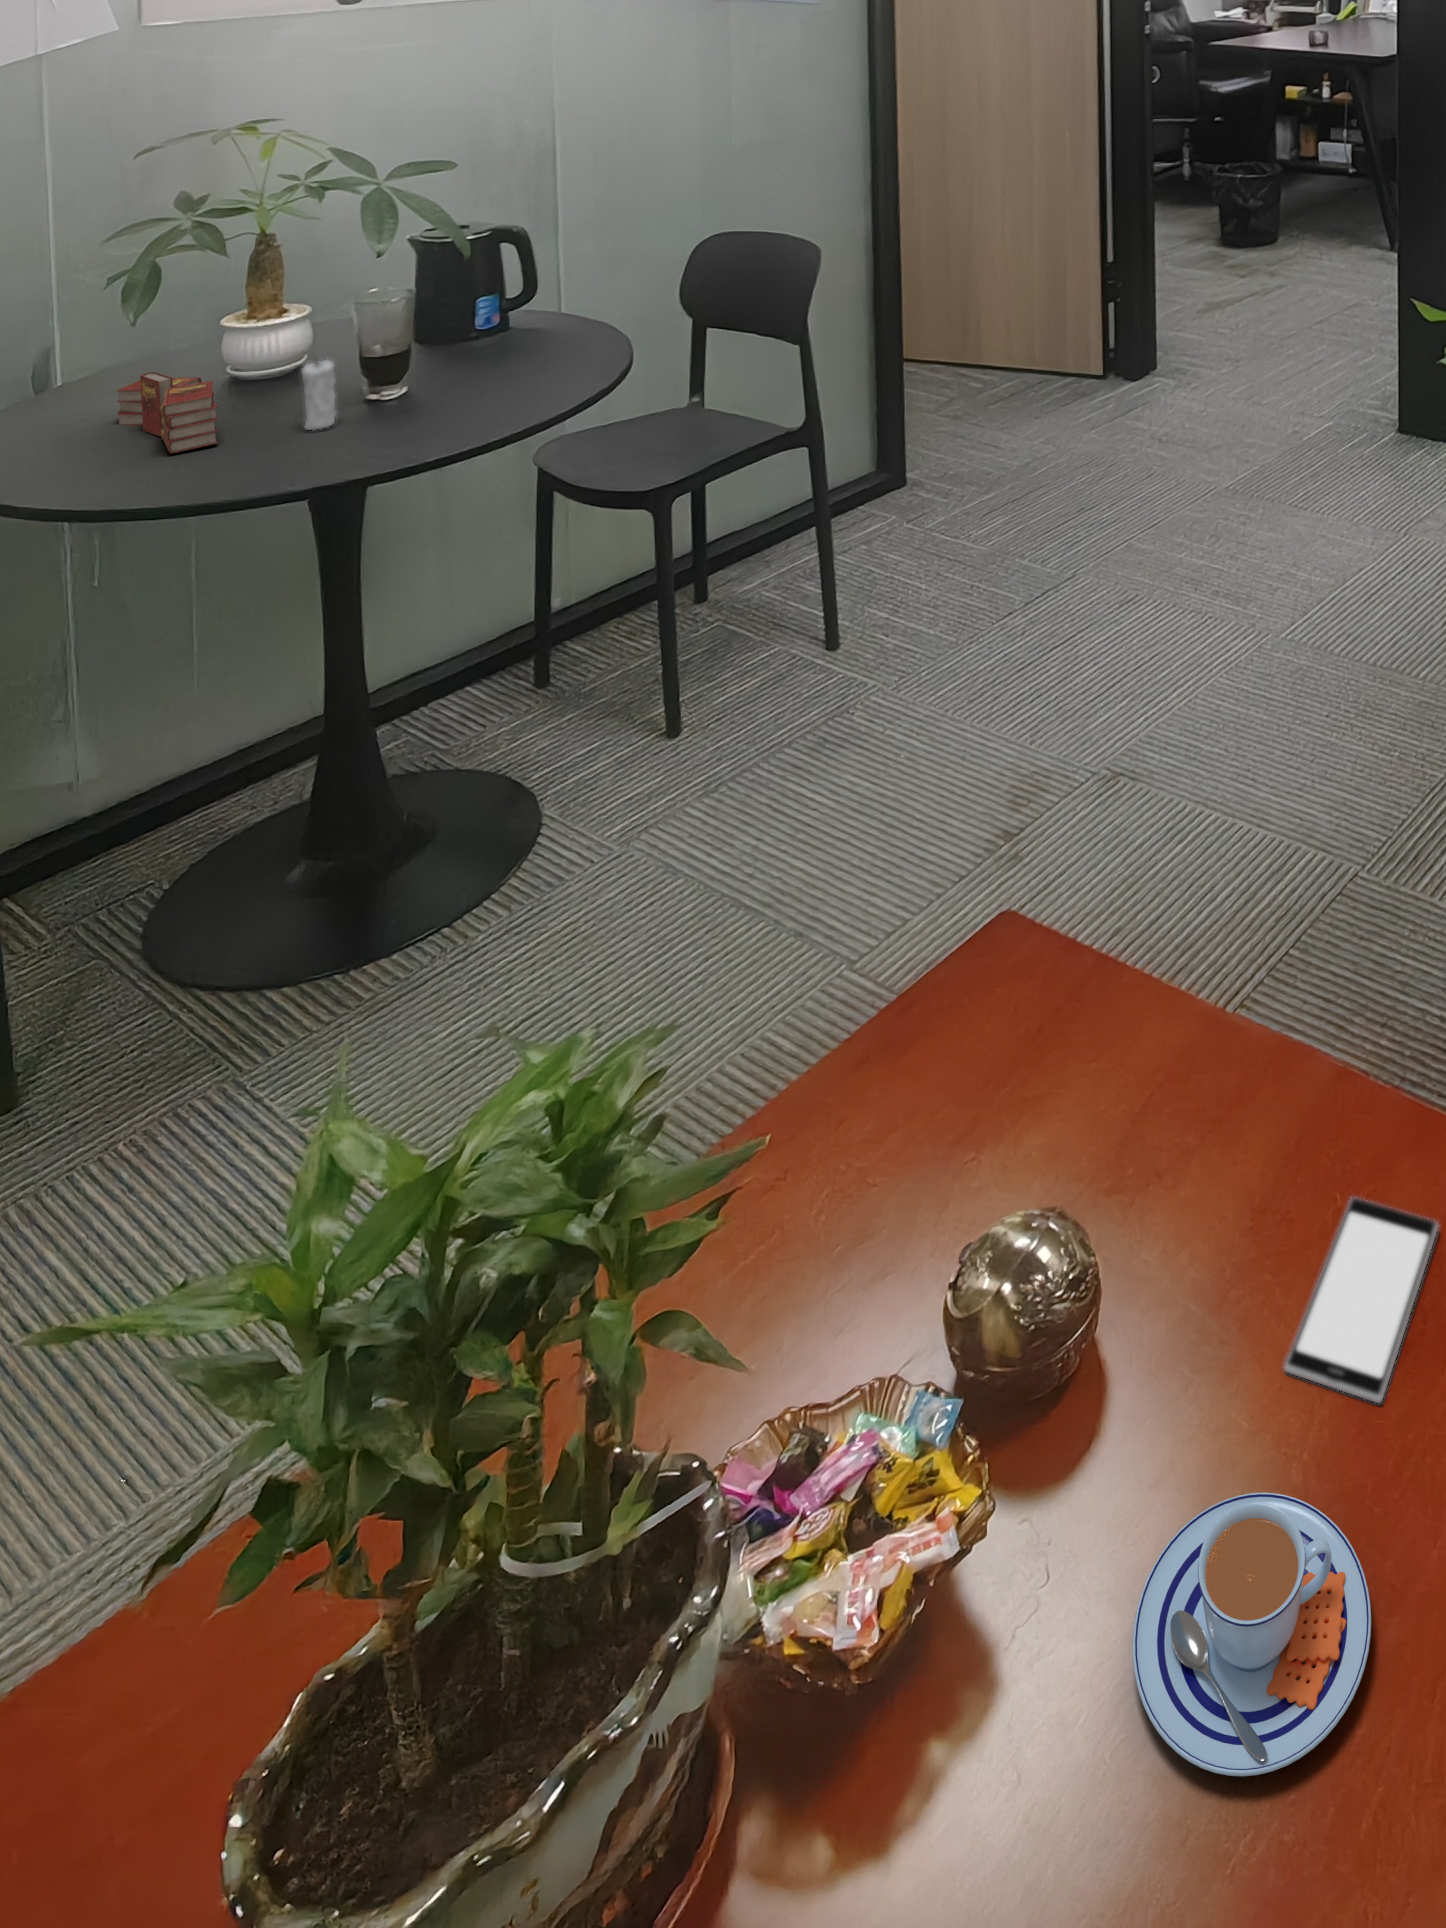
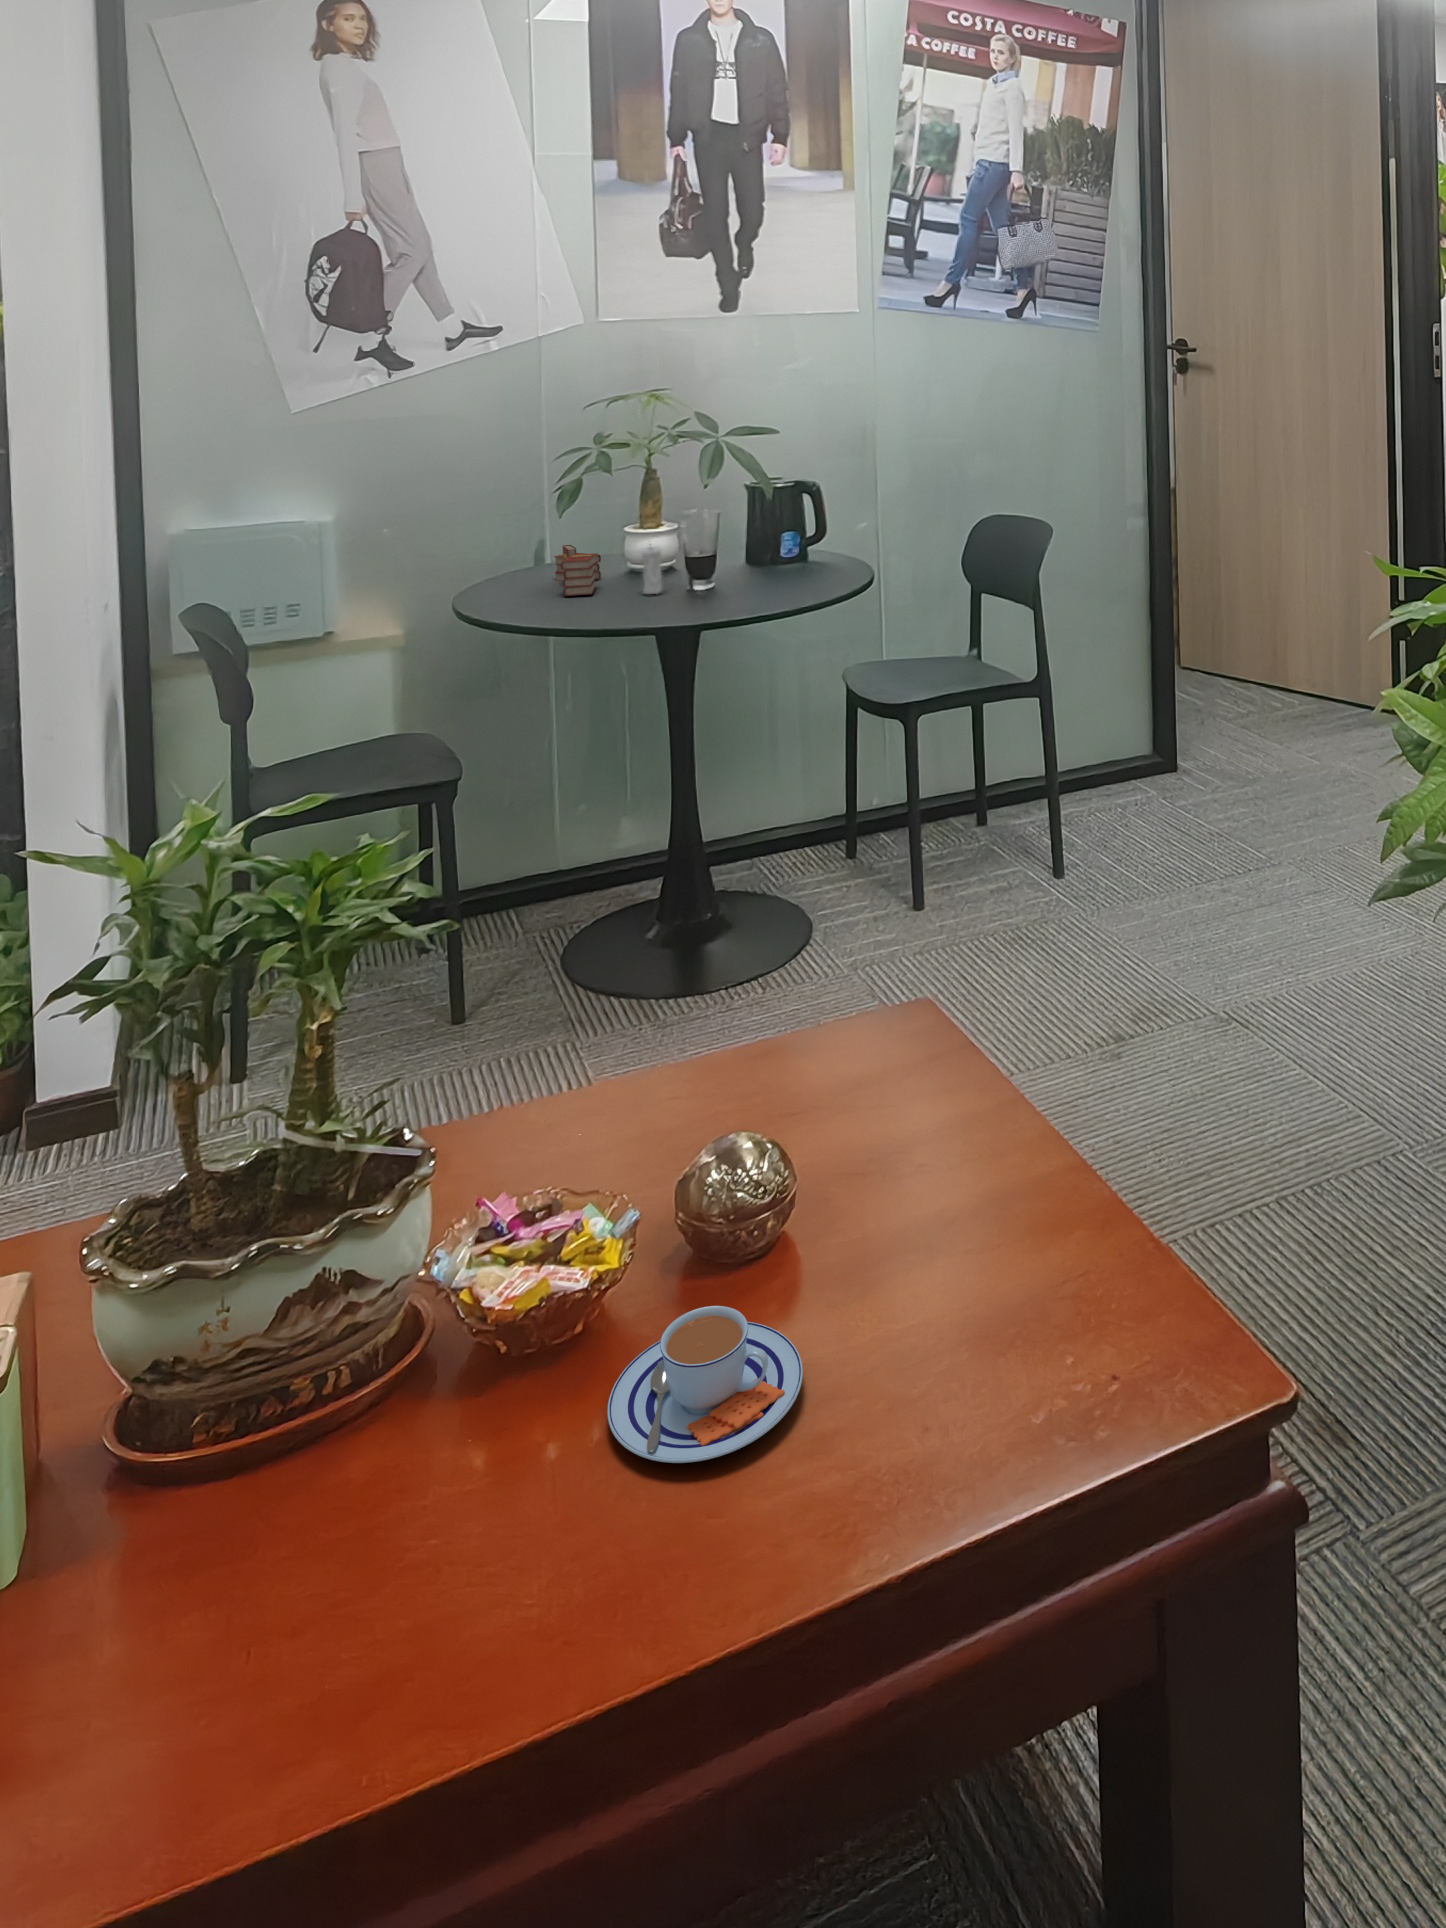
smartphone: present [1285,1197,1438,1403] -> none [857,1209,1041,1327]

